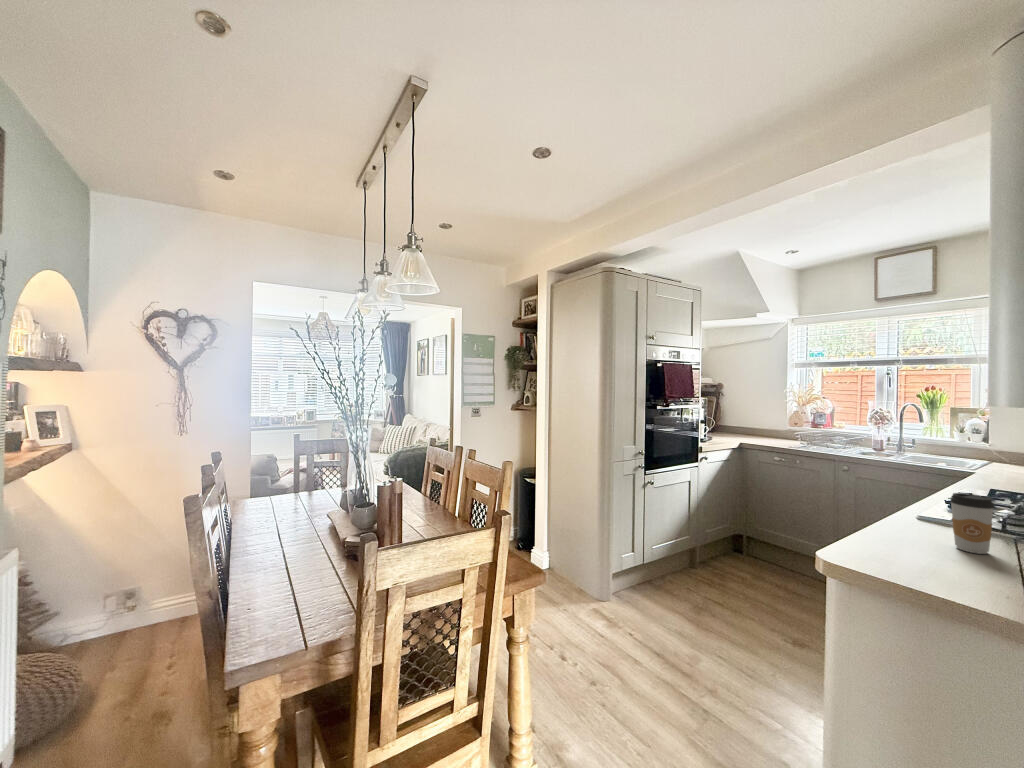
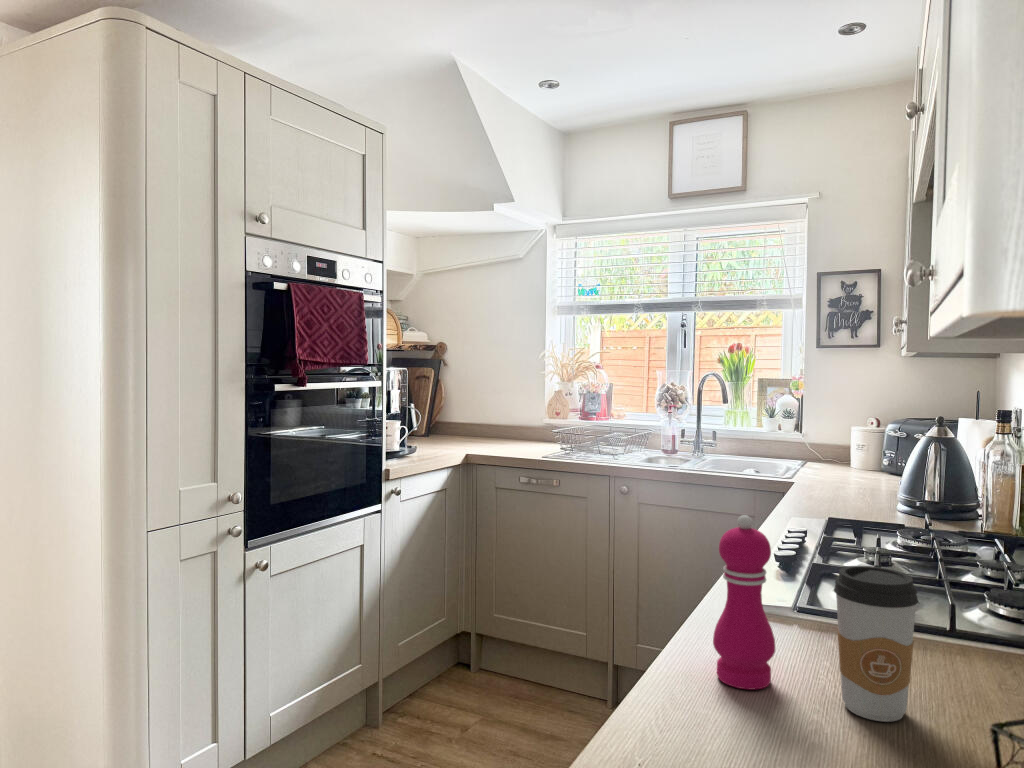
pepper mill: none [890,469,922,537] -> present [713,515,775,690]

